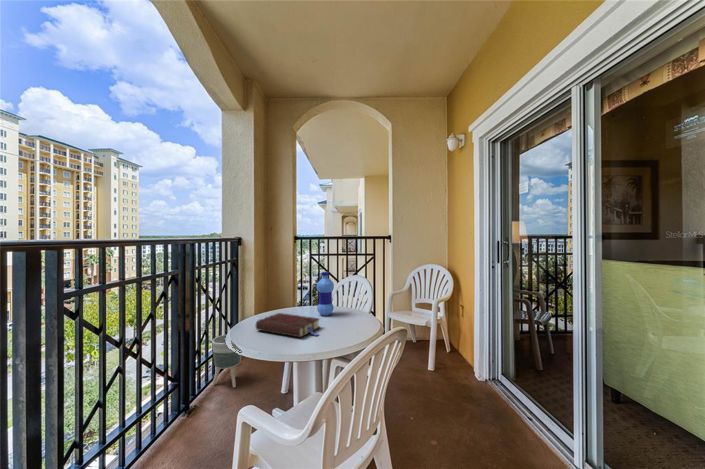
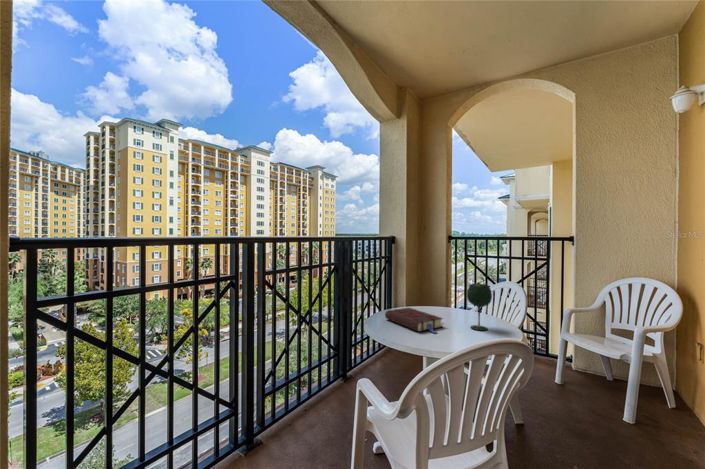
water bottle: present [317,272,334,316] -> none [447,273,466,318]
wine glass: none [340,280,362,324] -> present [467,284,492,330]
planter: present [212,335,242,388] -> none [365,322,391,369]

